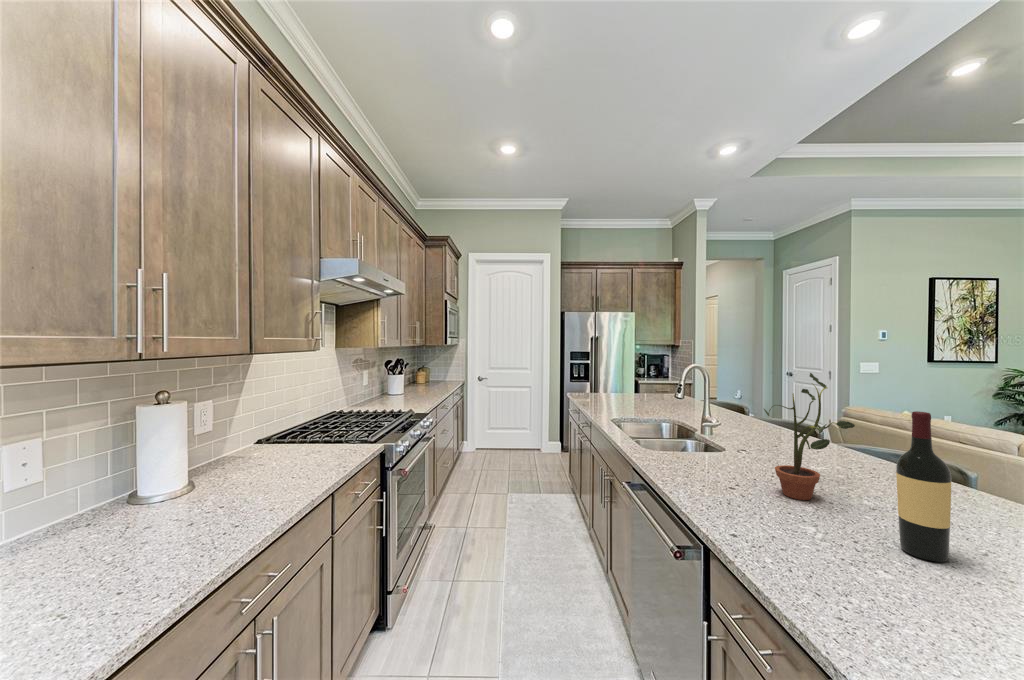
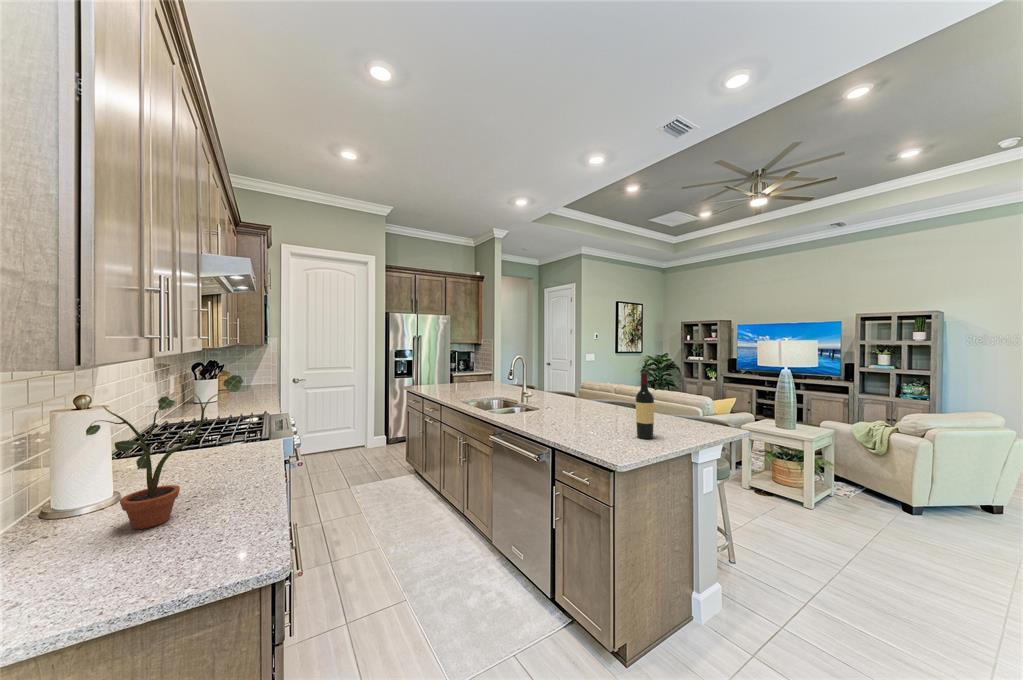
potted plant: present [764,373,855,500] -> present [86,375,243,529]

